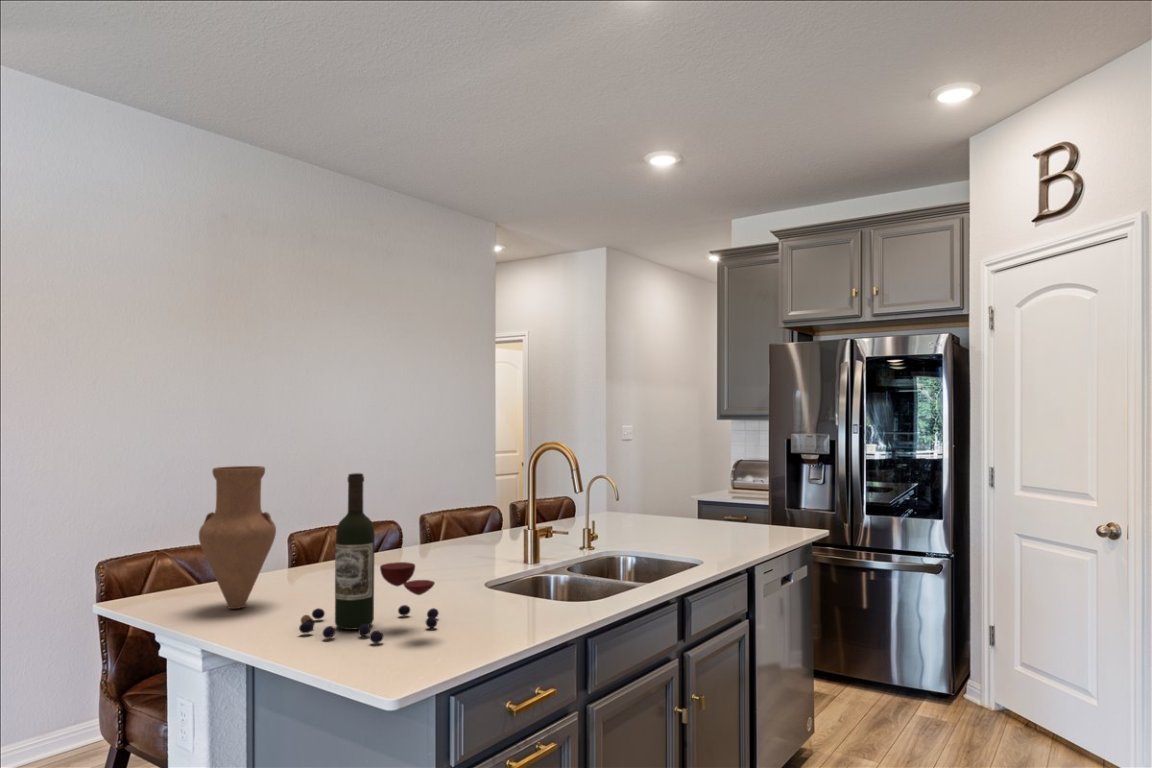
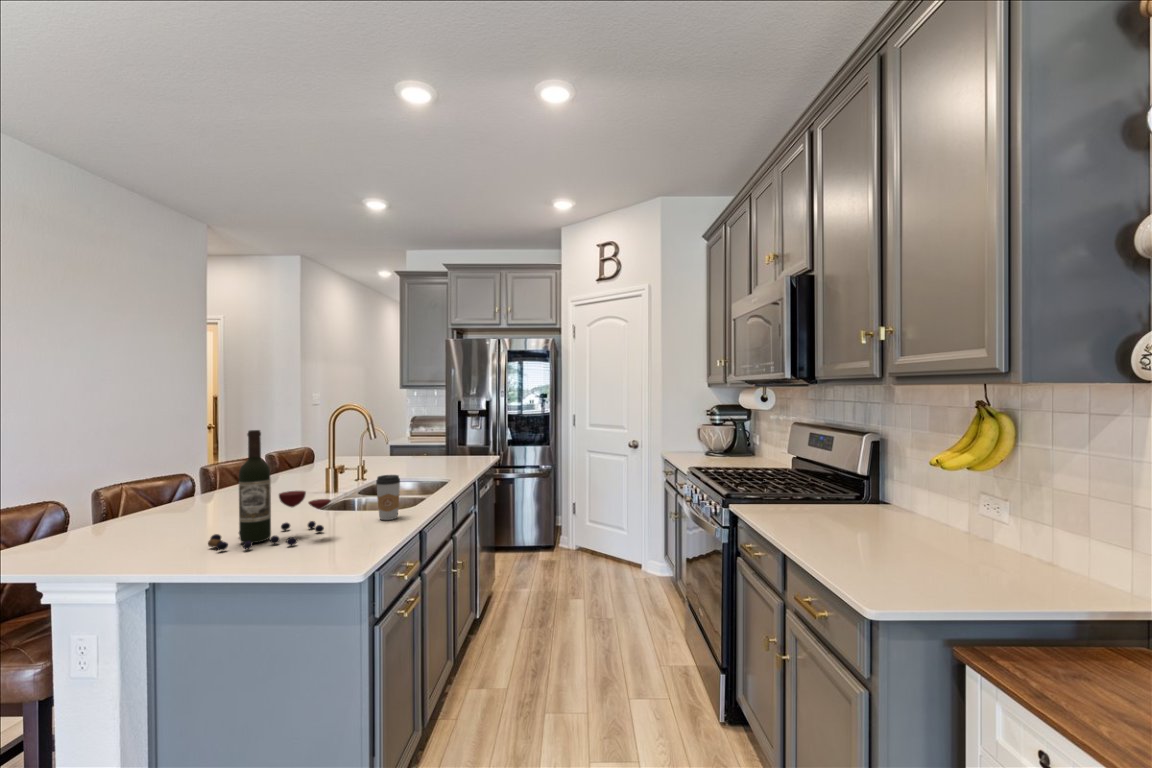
vase: present [199,466,276,609] -> none [77,431,154,550]
coffee cup: none [520,553,556,624] -> present [376,475,400,520]

